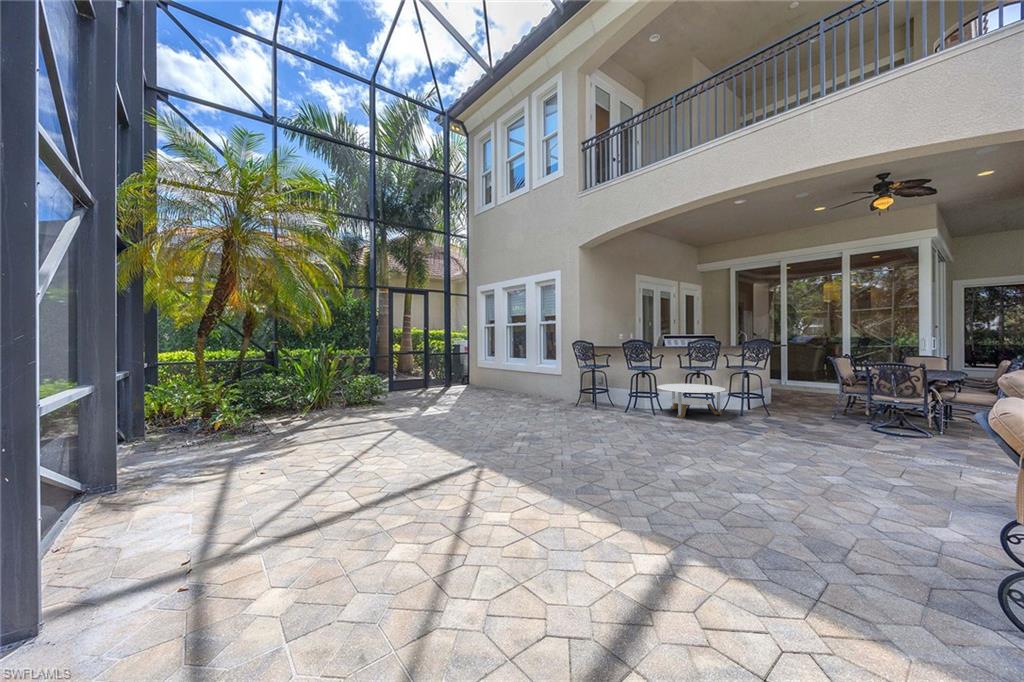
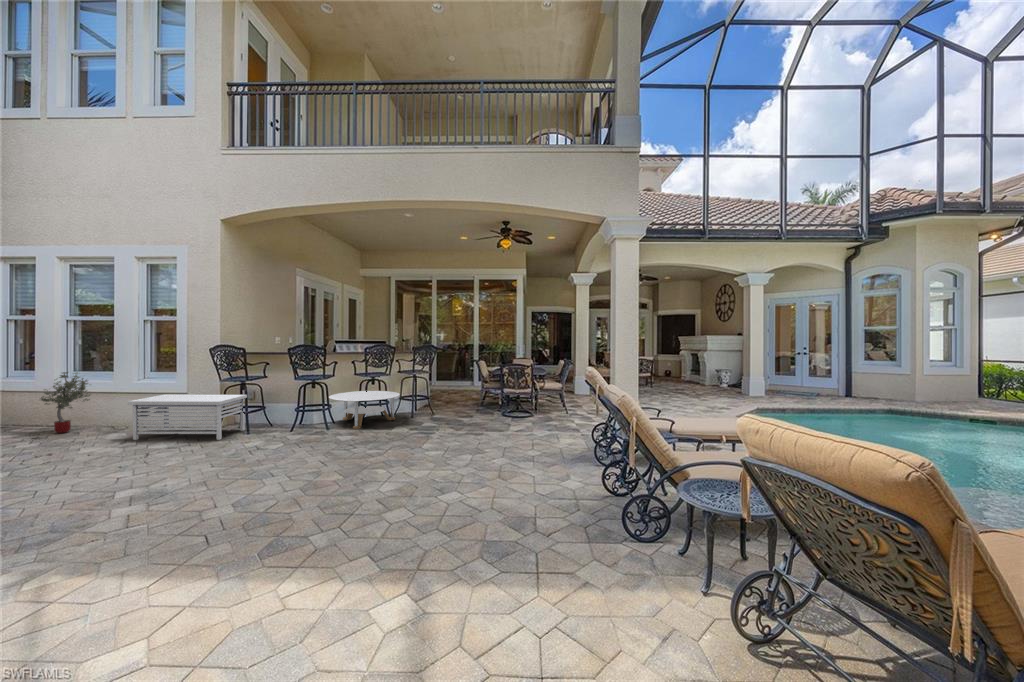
potted tree: none [490,357,513,395] -> present [41,372,91,434]
storage bench: none [527,375,595,411] -> present [128,394,247,440]

